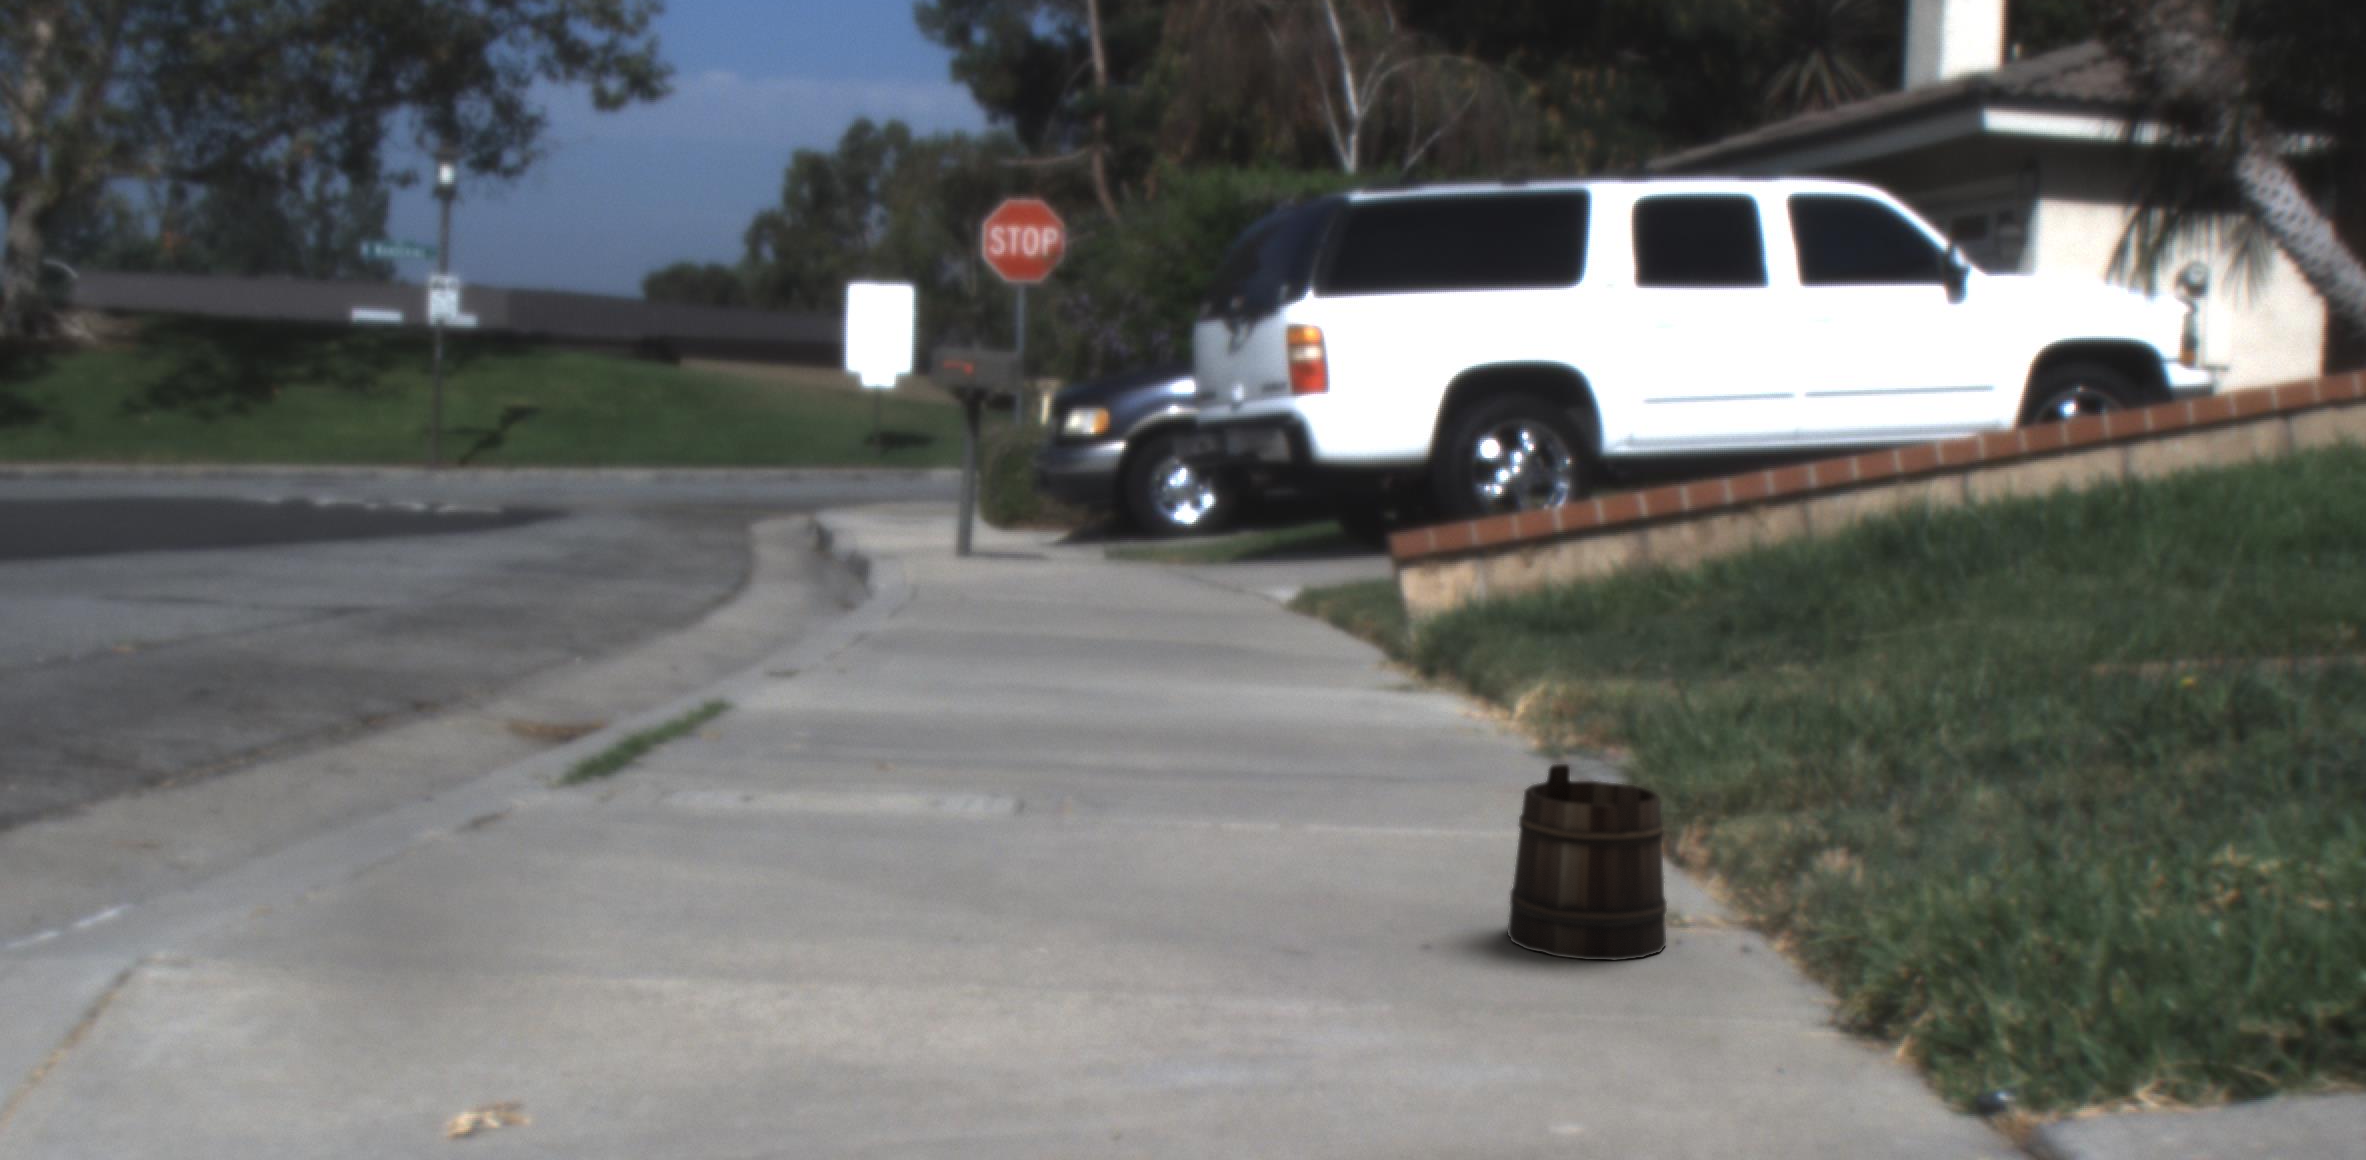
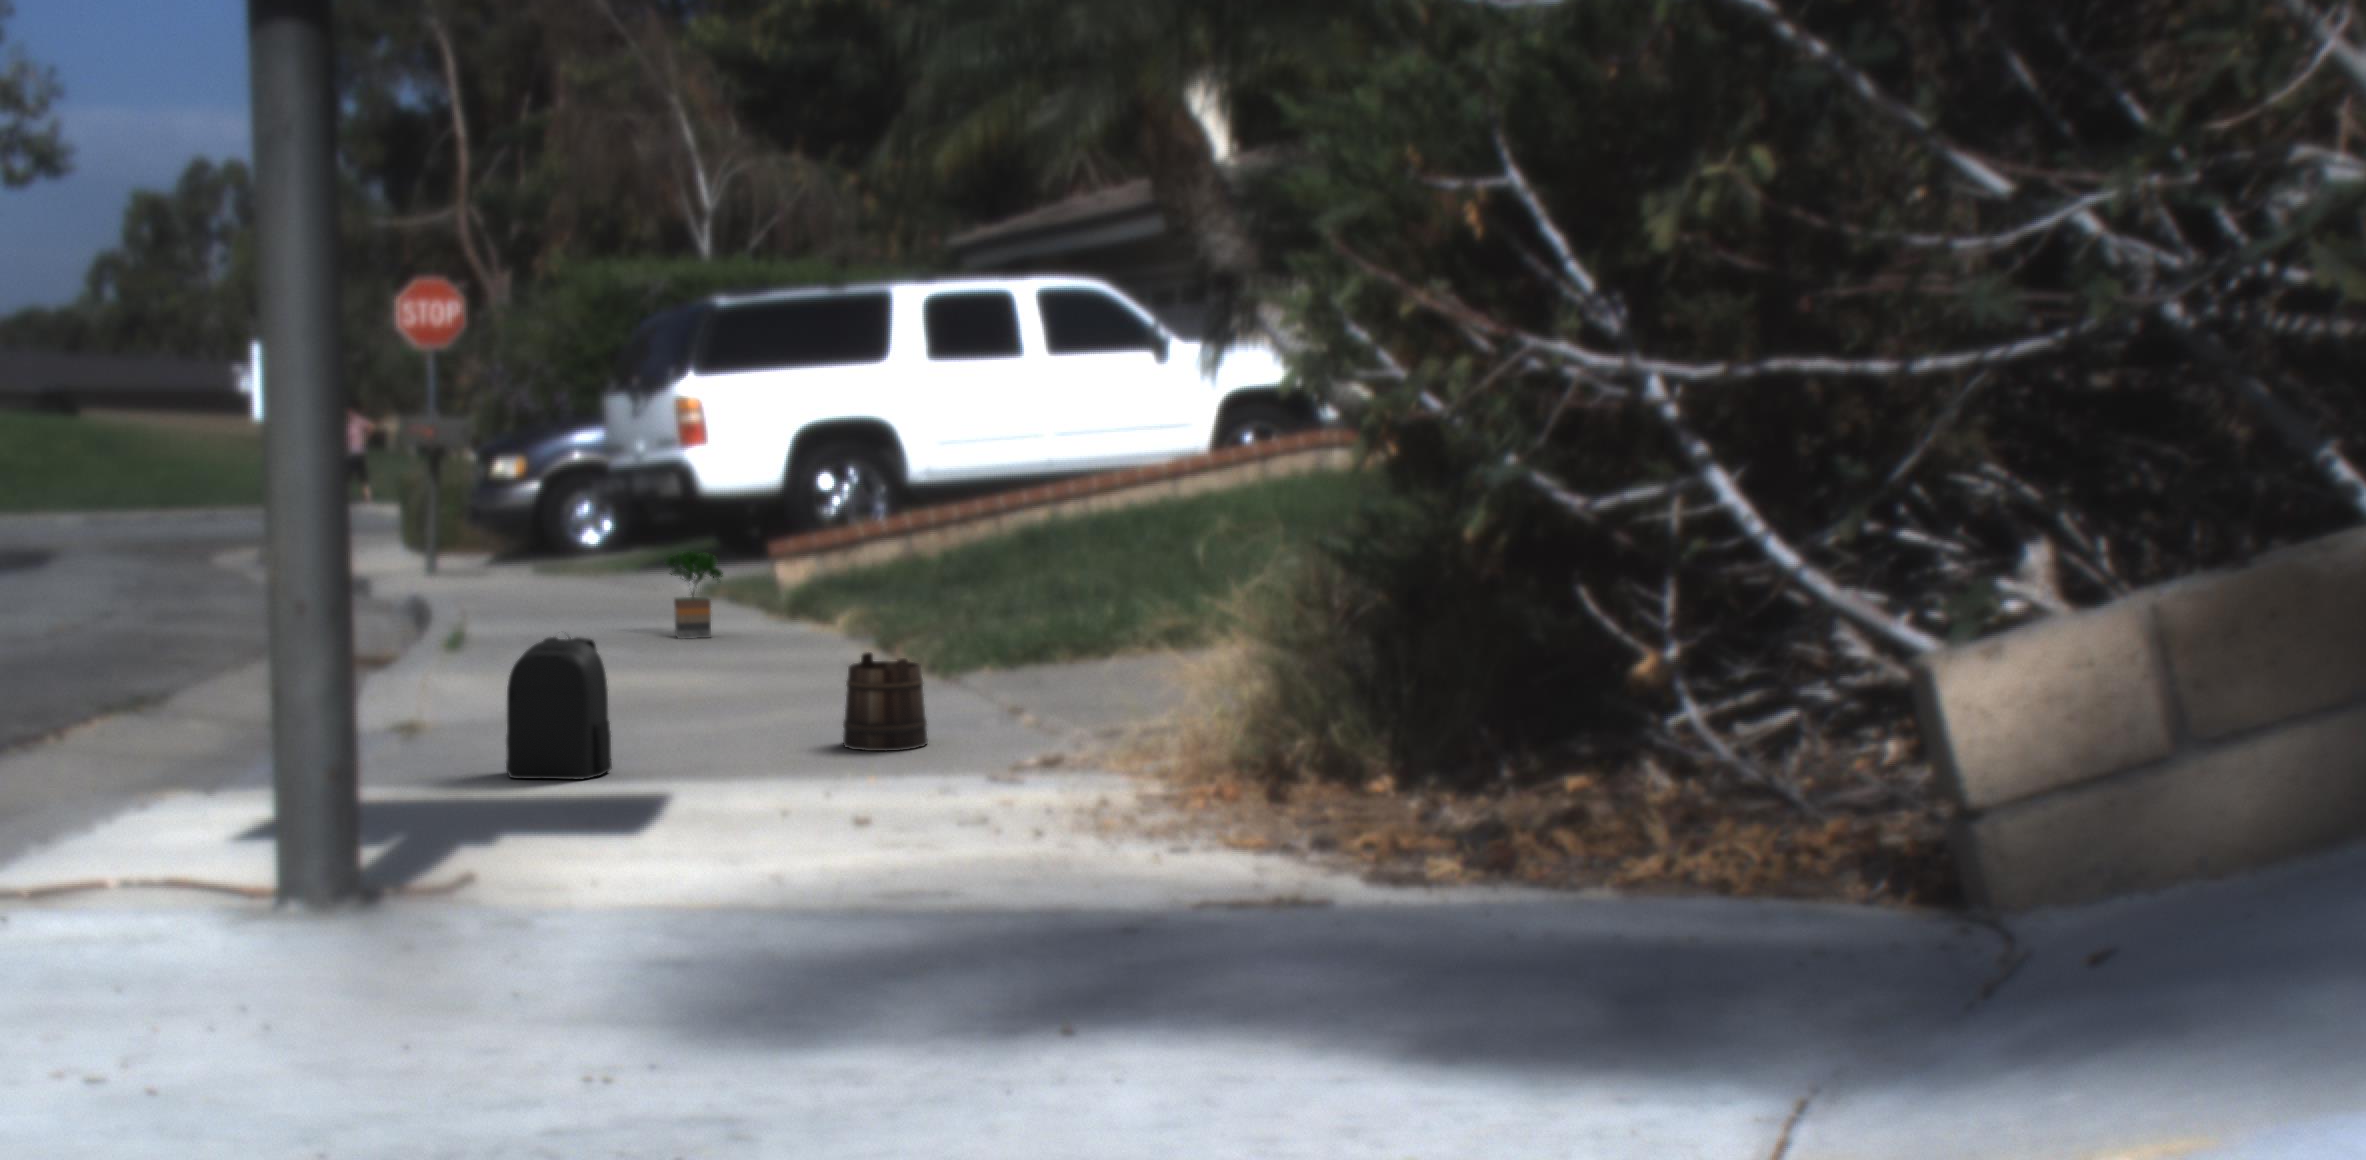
potted tree: none [1248,543,1336,672] -> present [665,551,723,639]
backpack: none [892,708,1080,995] -> present [506,637,612,779]

